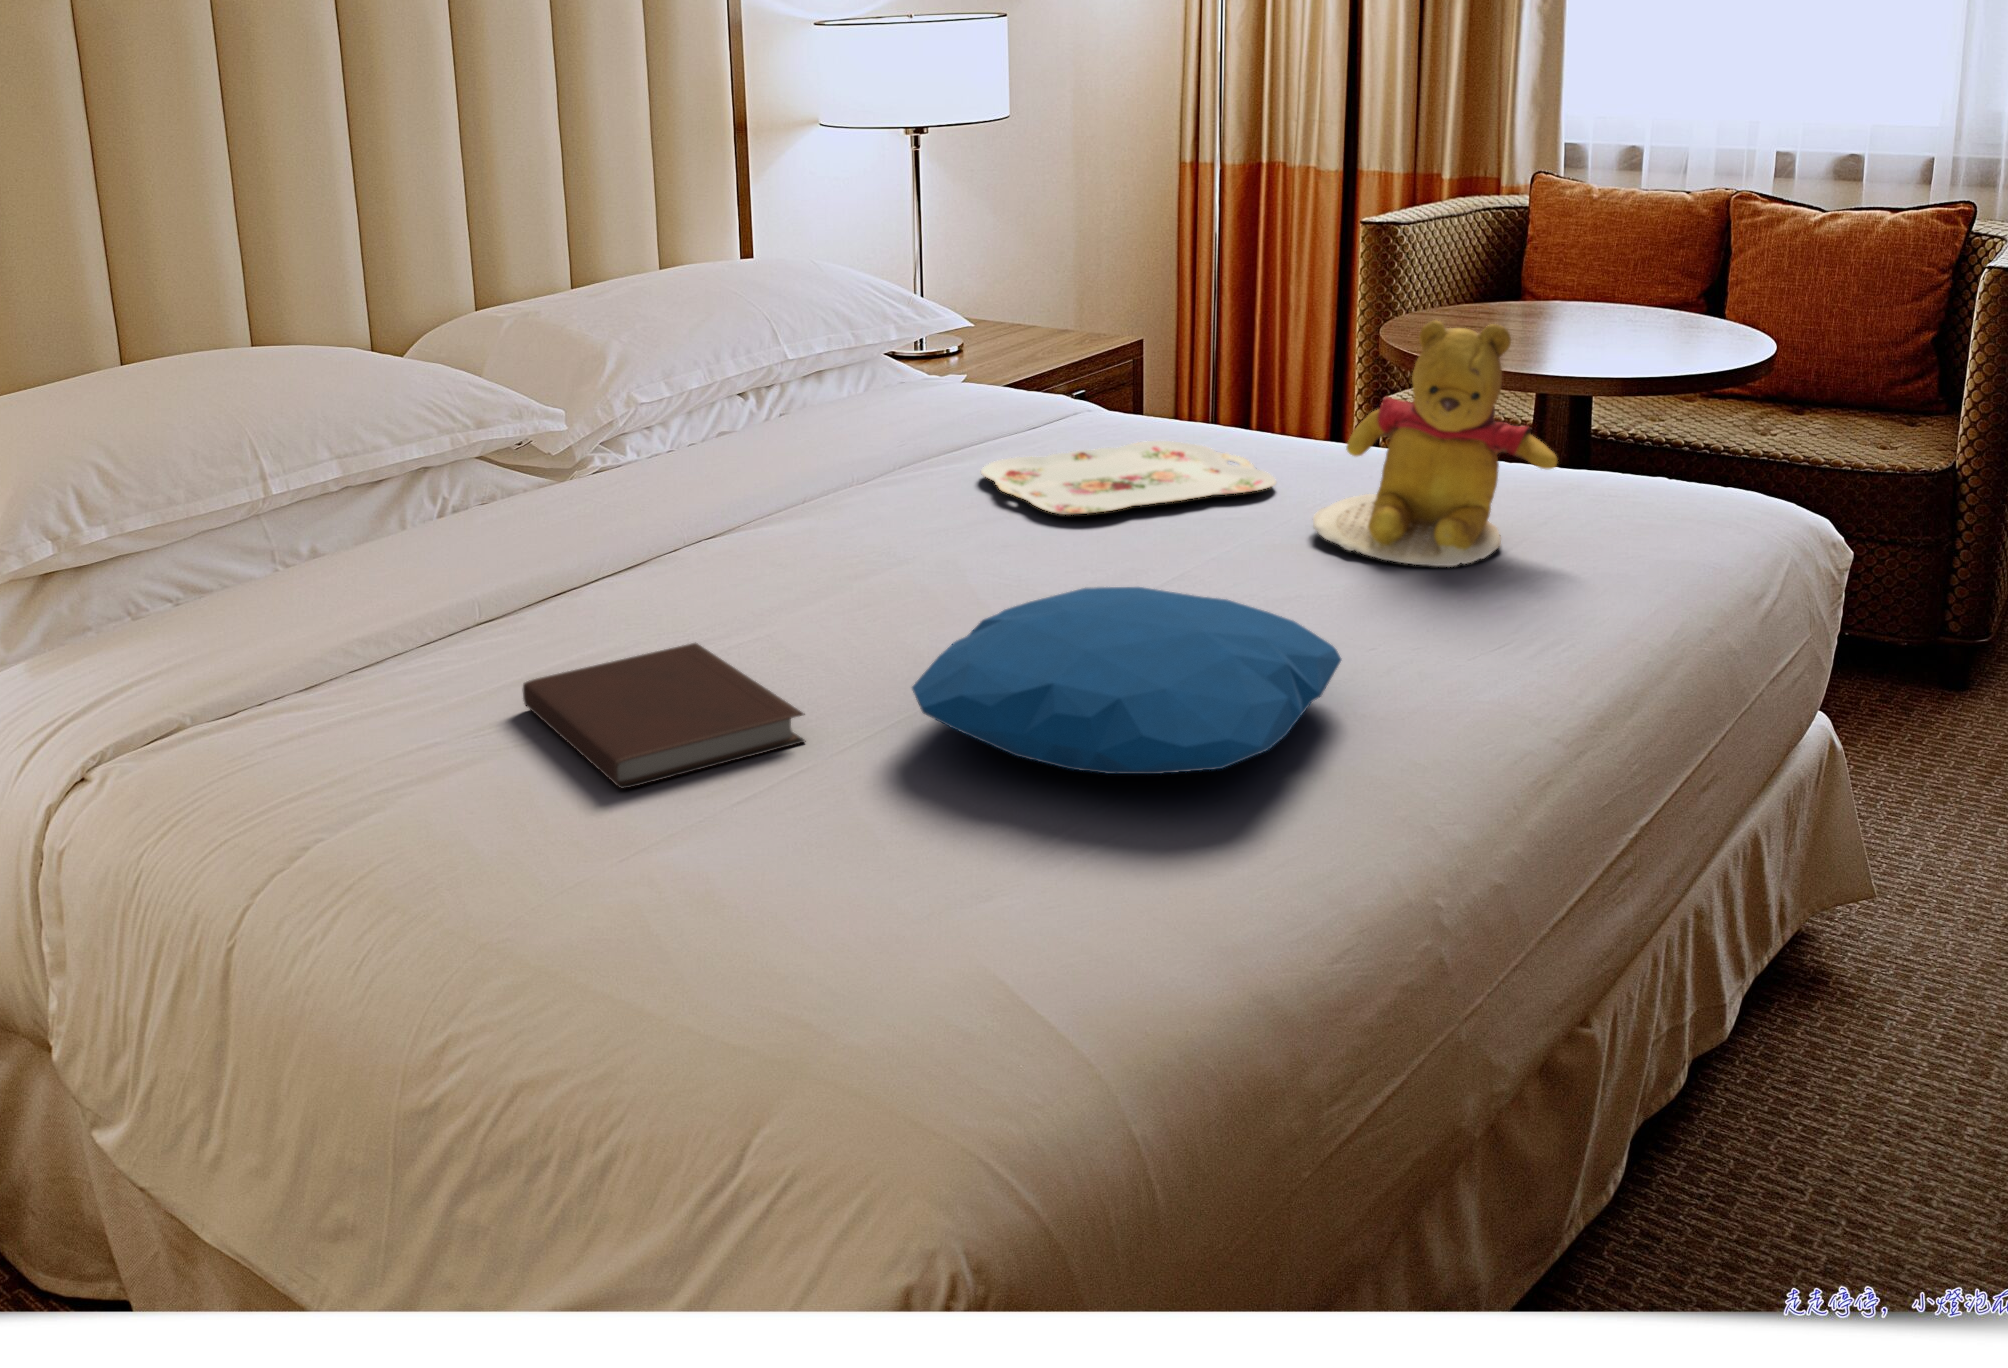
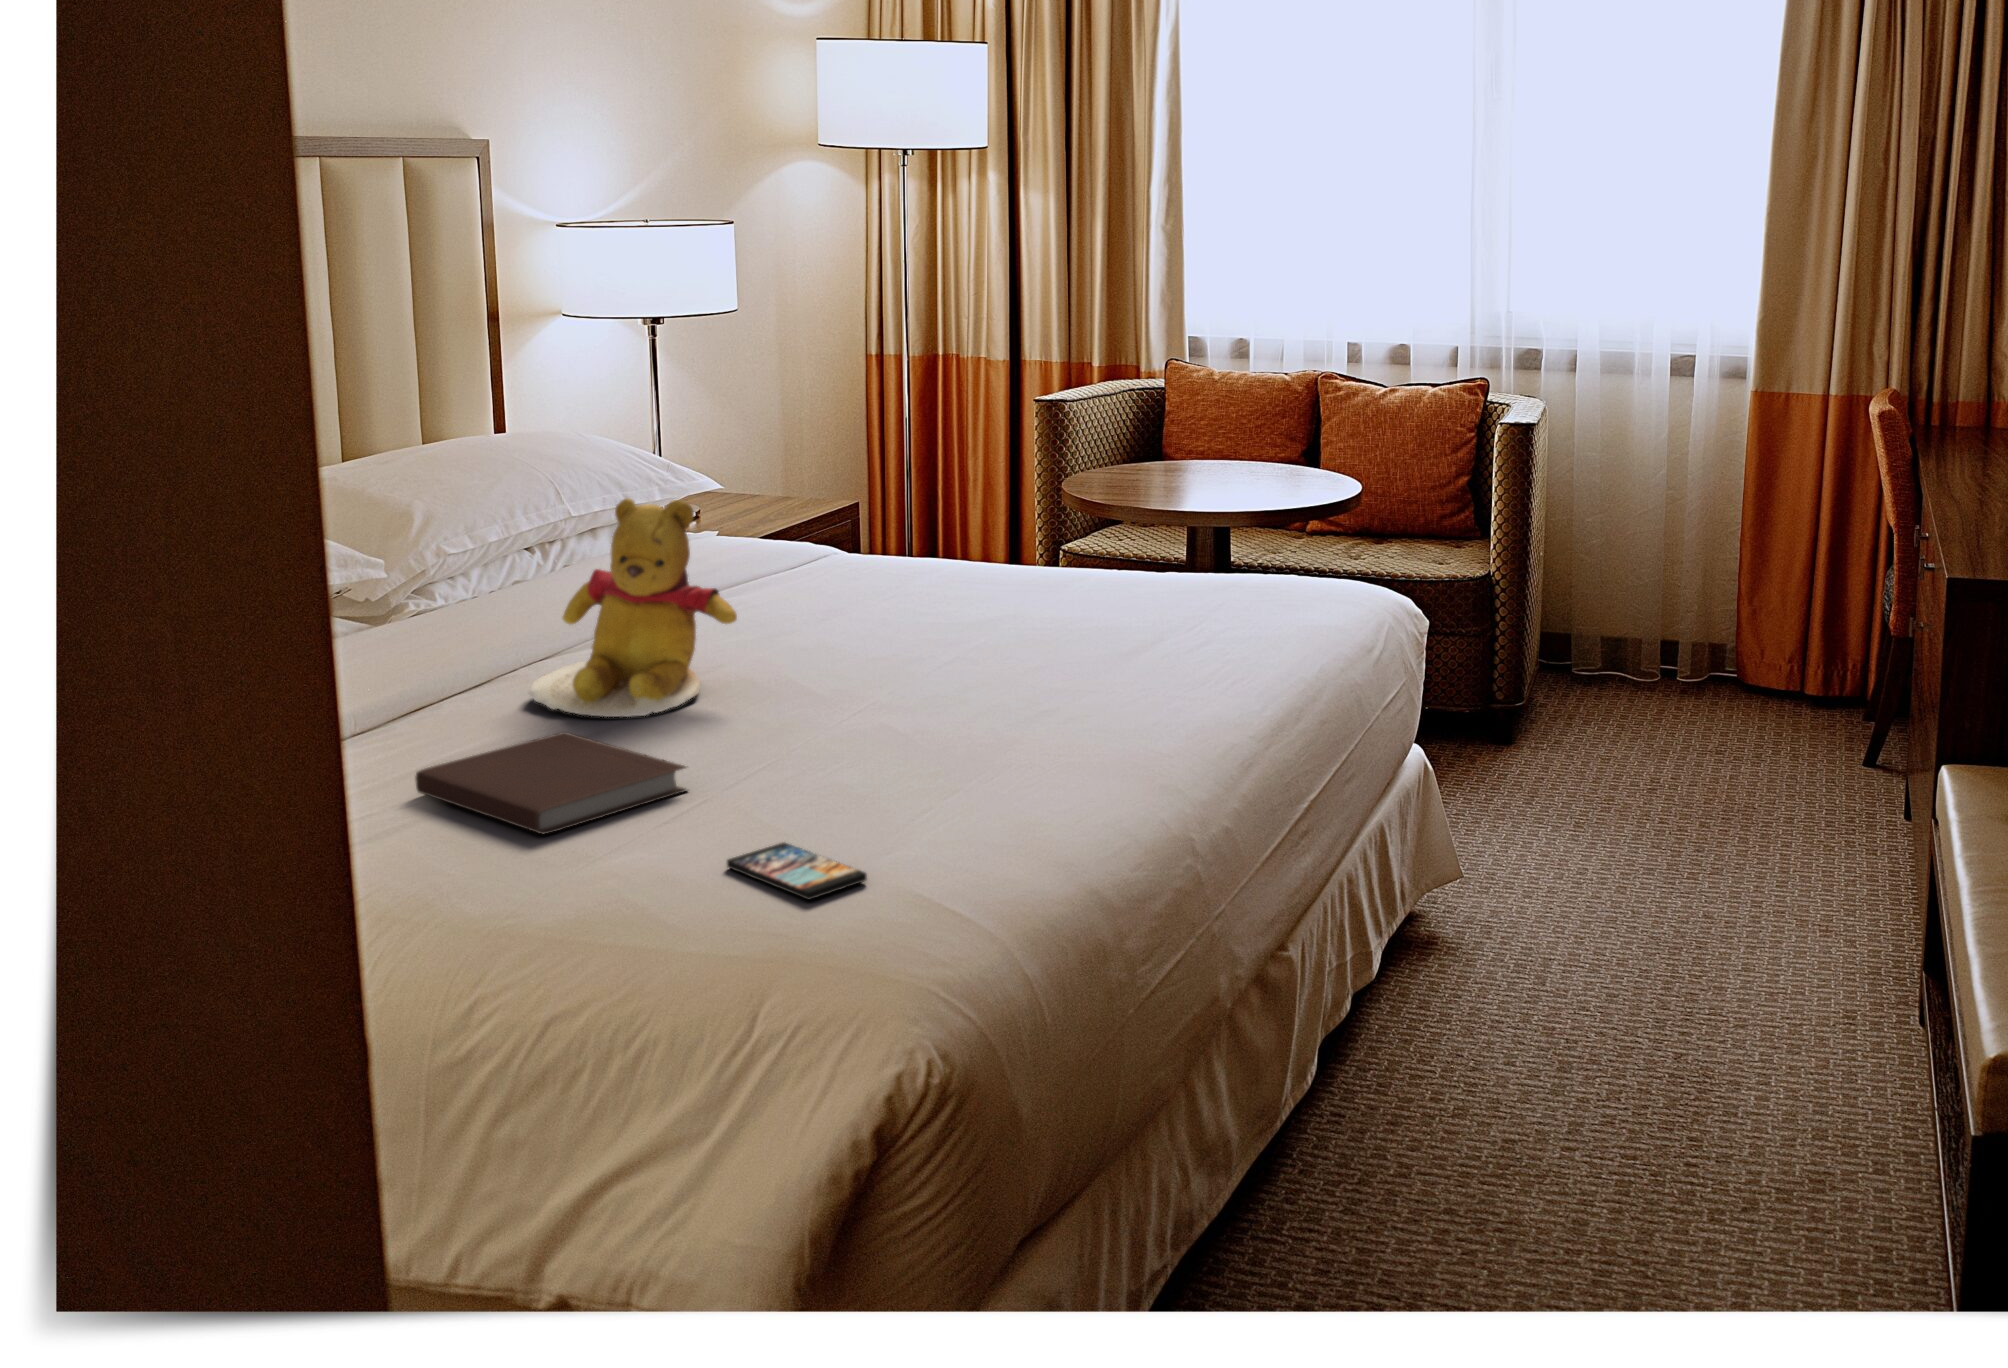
teddy bear: present [1313,320,1558,567] -> present [529,498,737,717]
serving tray: present [981,441,1276,515] -> none [761,571,1013,627]
pillow: present [912,587,1341,774] -> none [778,655,1101,779]
smartphone: none [802,847,961,953] -> present [727,843,867,900]

